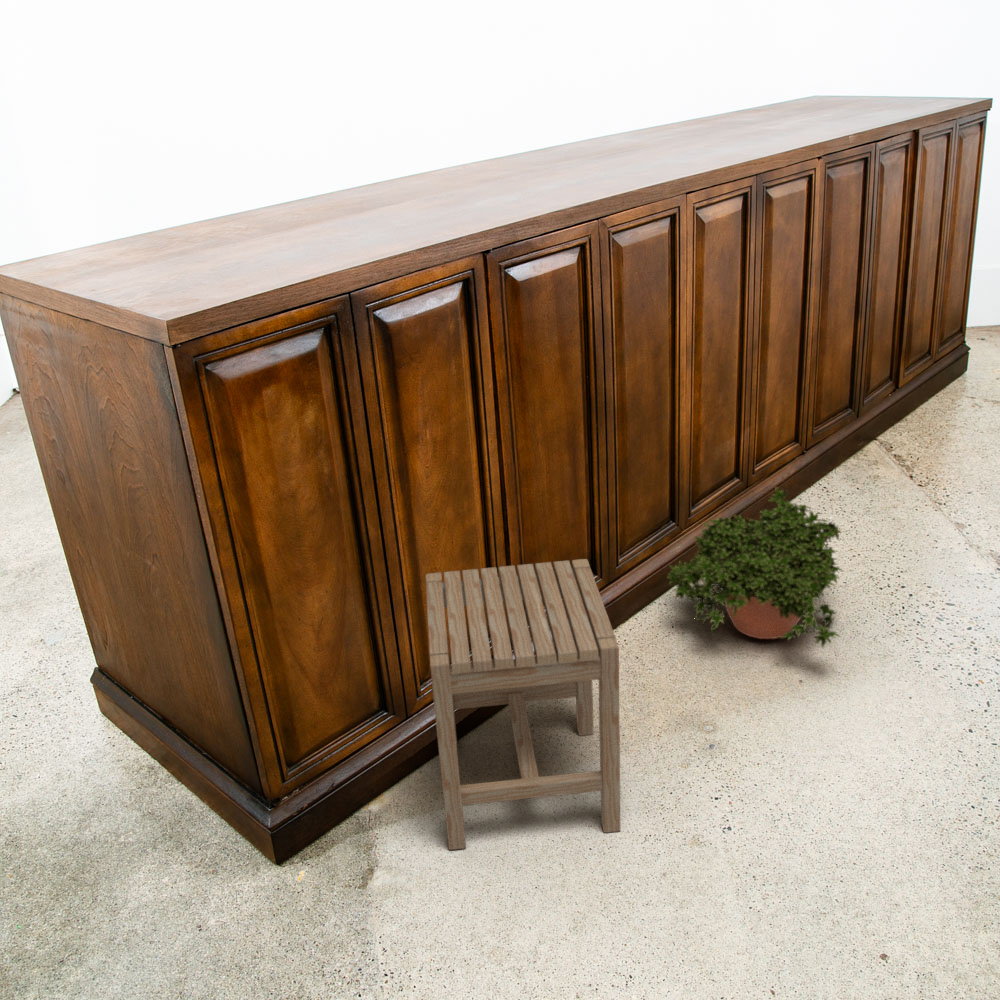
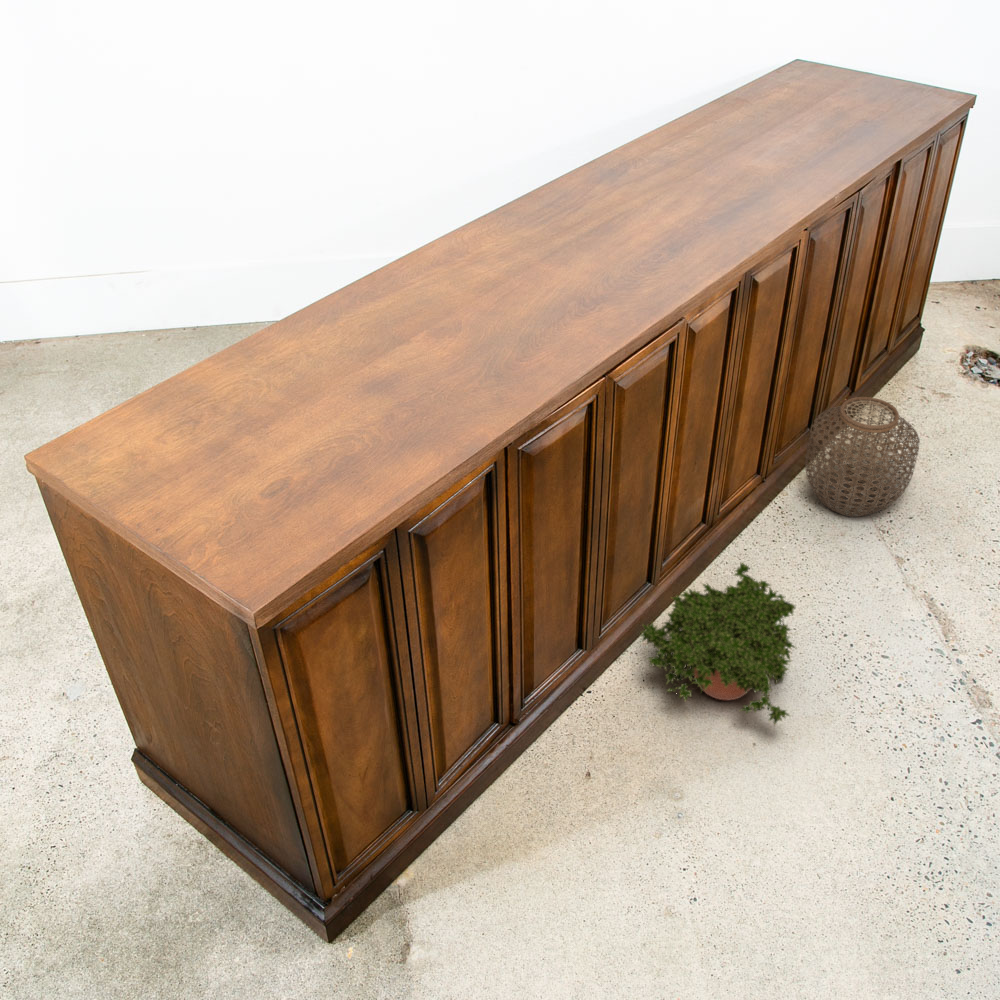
woven basket: none [848,365,972,493] -> present [805,397,920,517]
stool: present [426,559,620,850] -> none [446,681,617,926]

